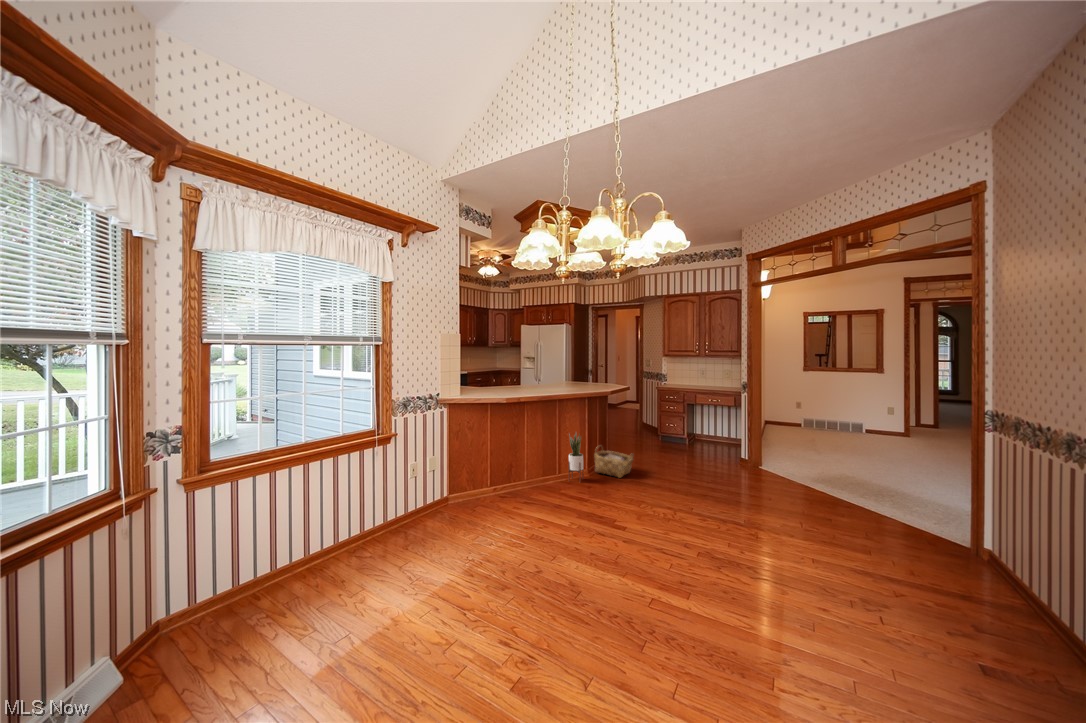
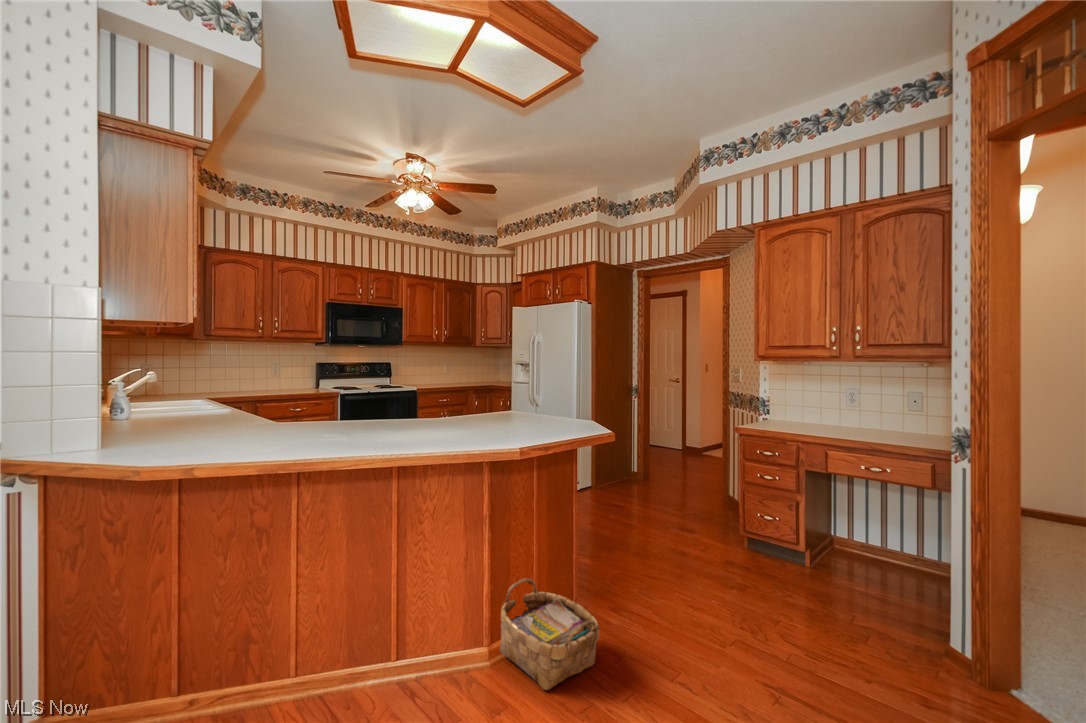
potted plant: present [568,433,584,482] -> none [396,549,451,695]

